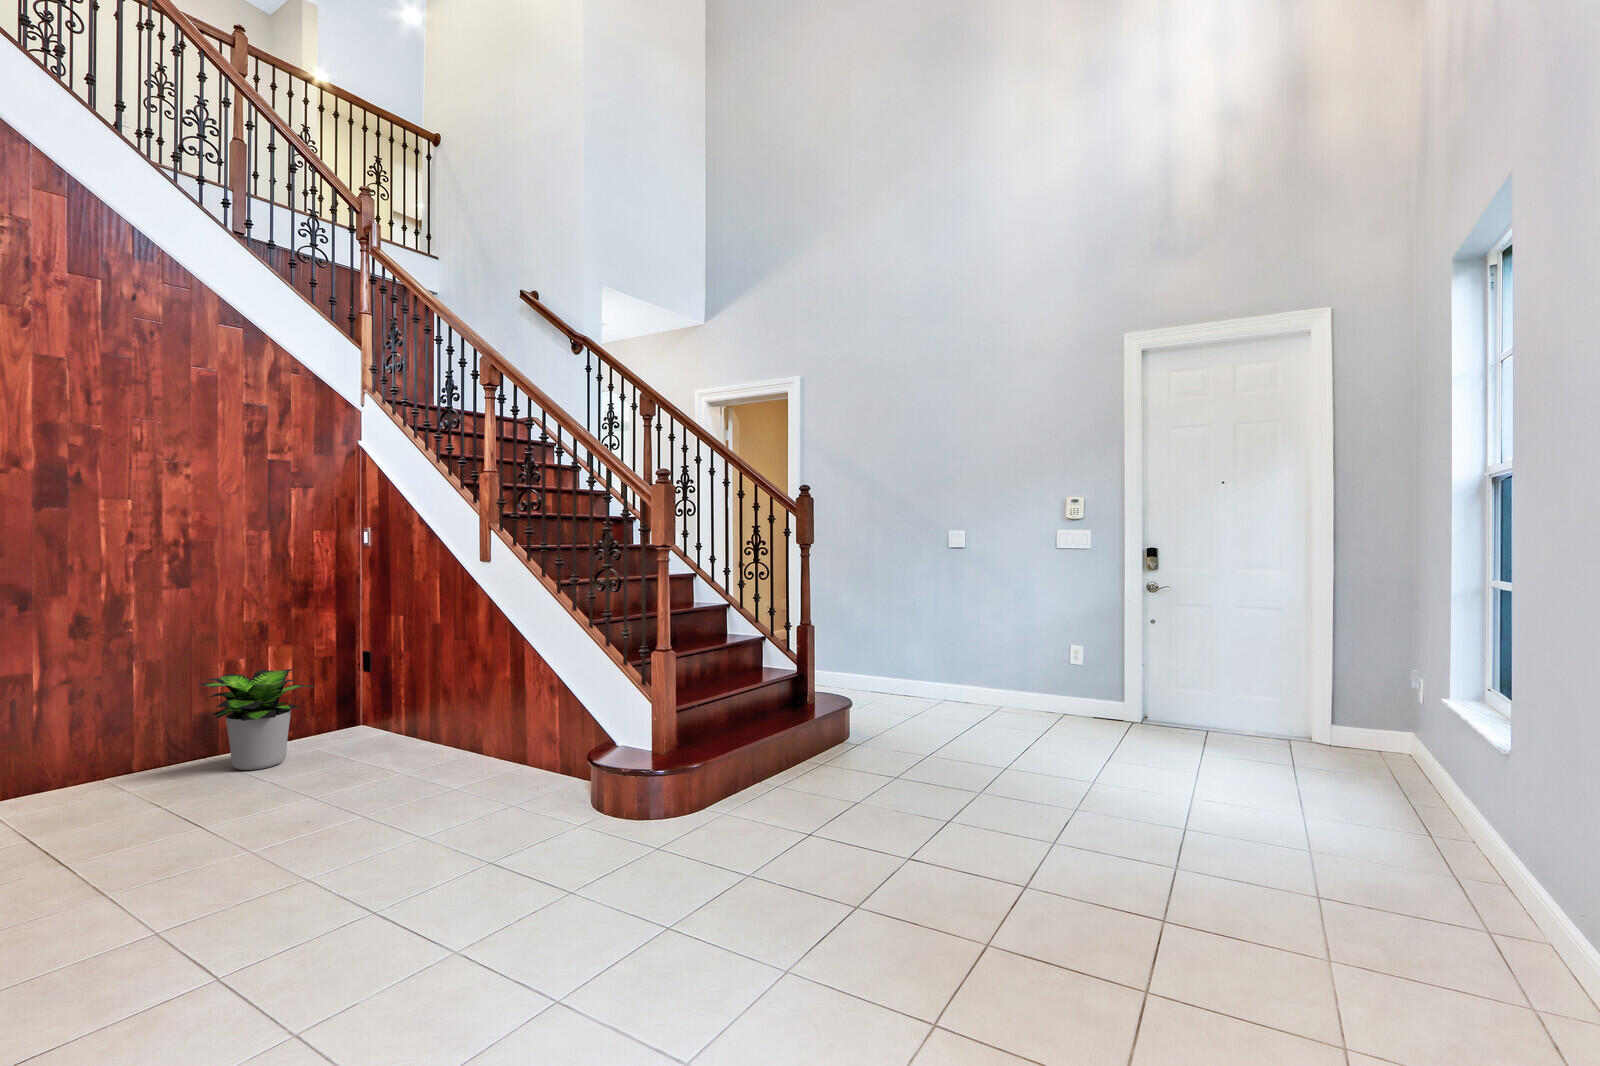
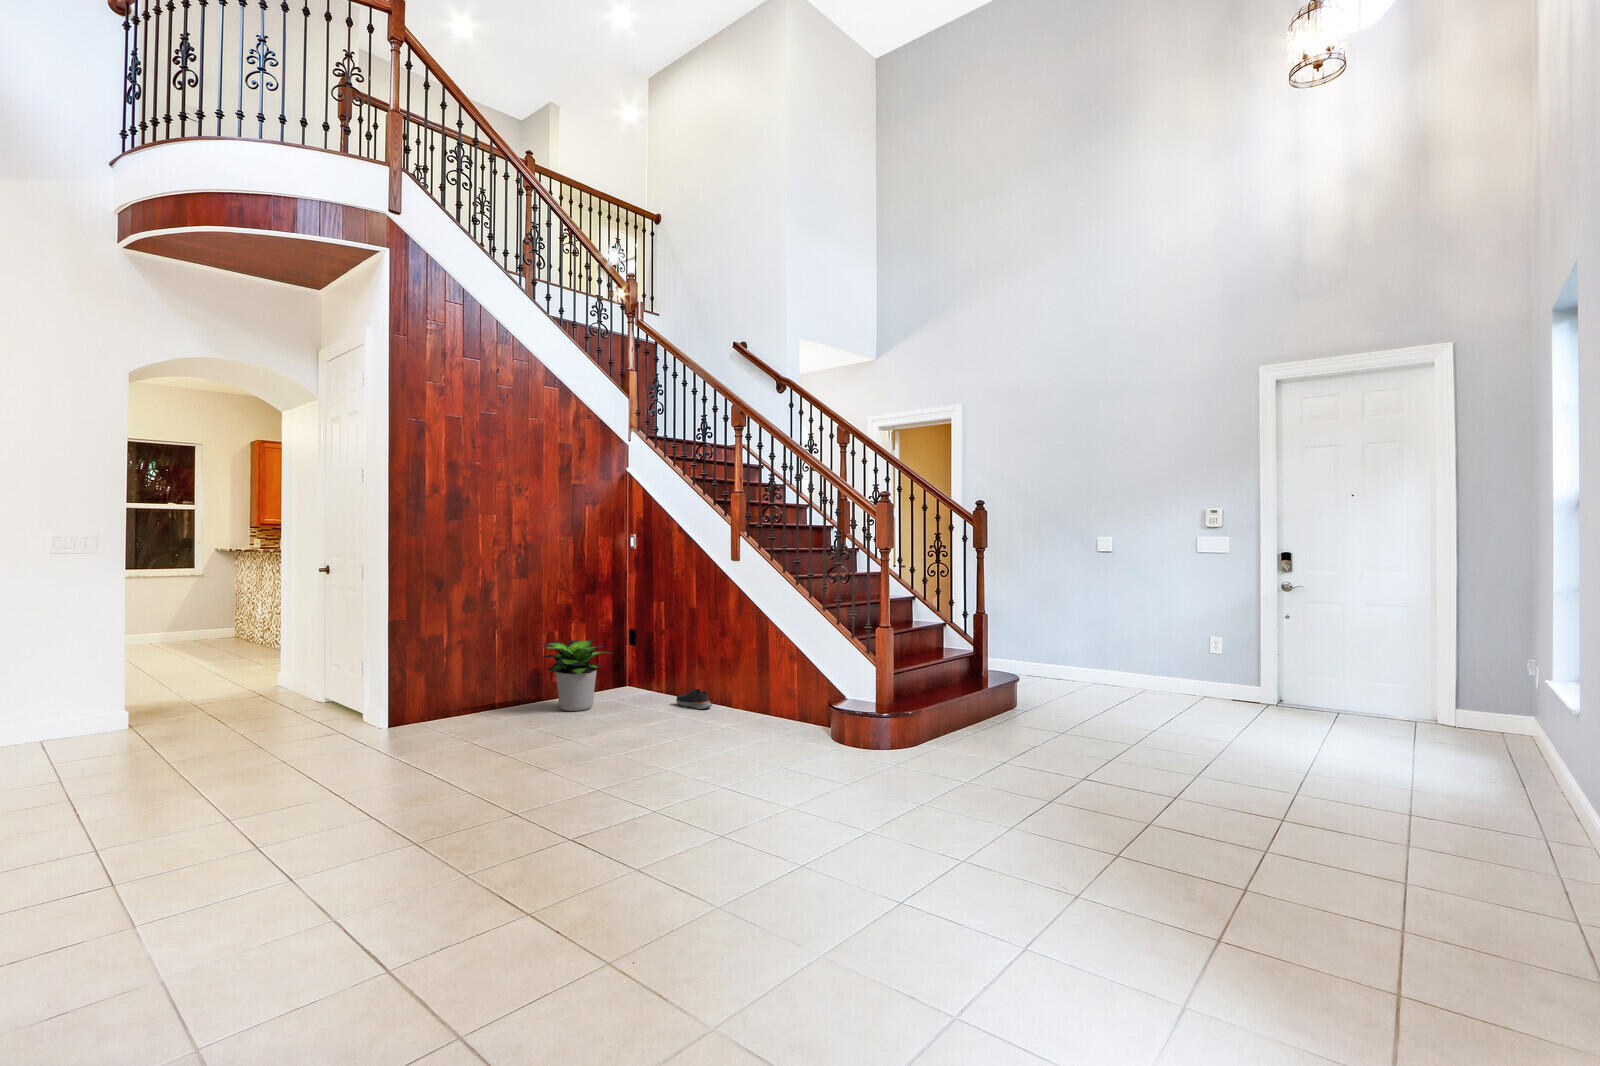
shoe: none [409,730,455,758] -> present [676,689,712,709]

